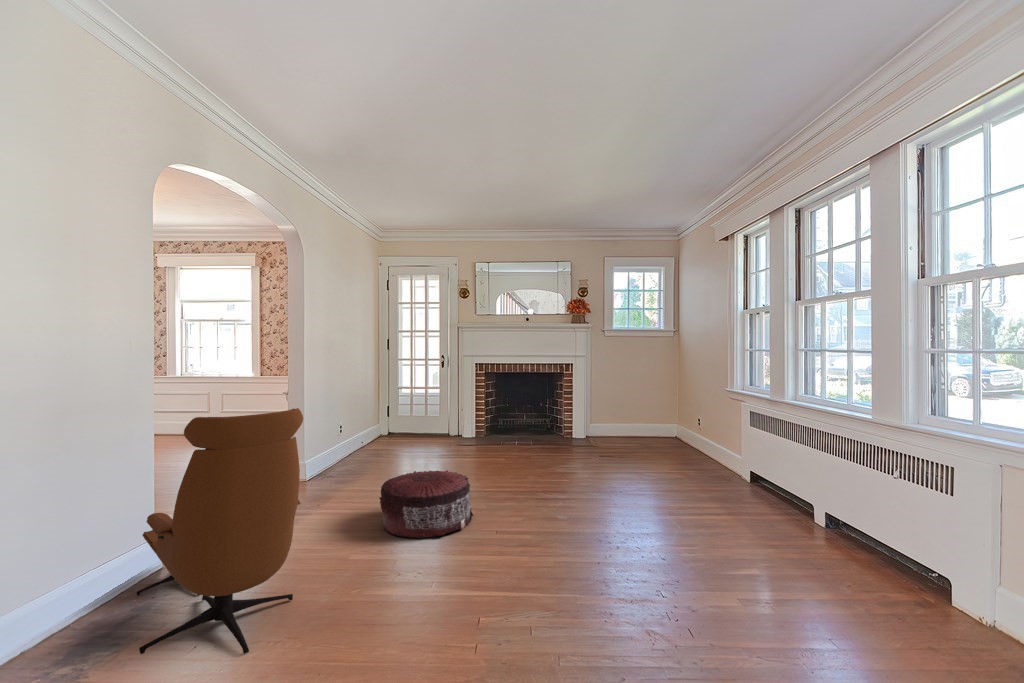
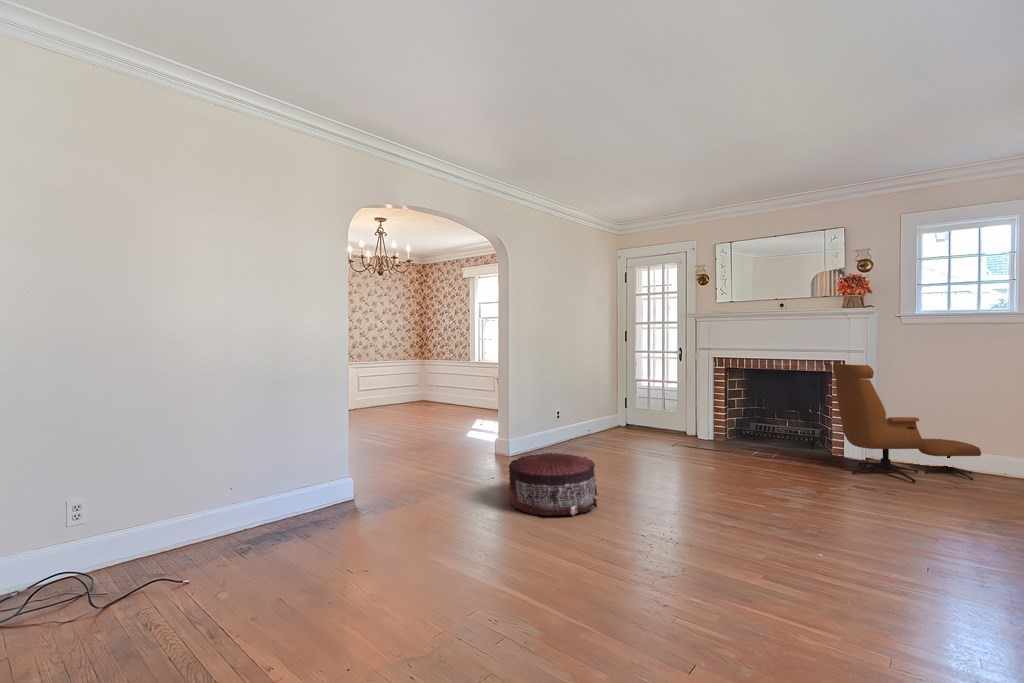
lounge chair: present [137,408,303,654] -> present [833,363,981,483]

